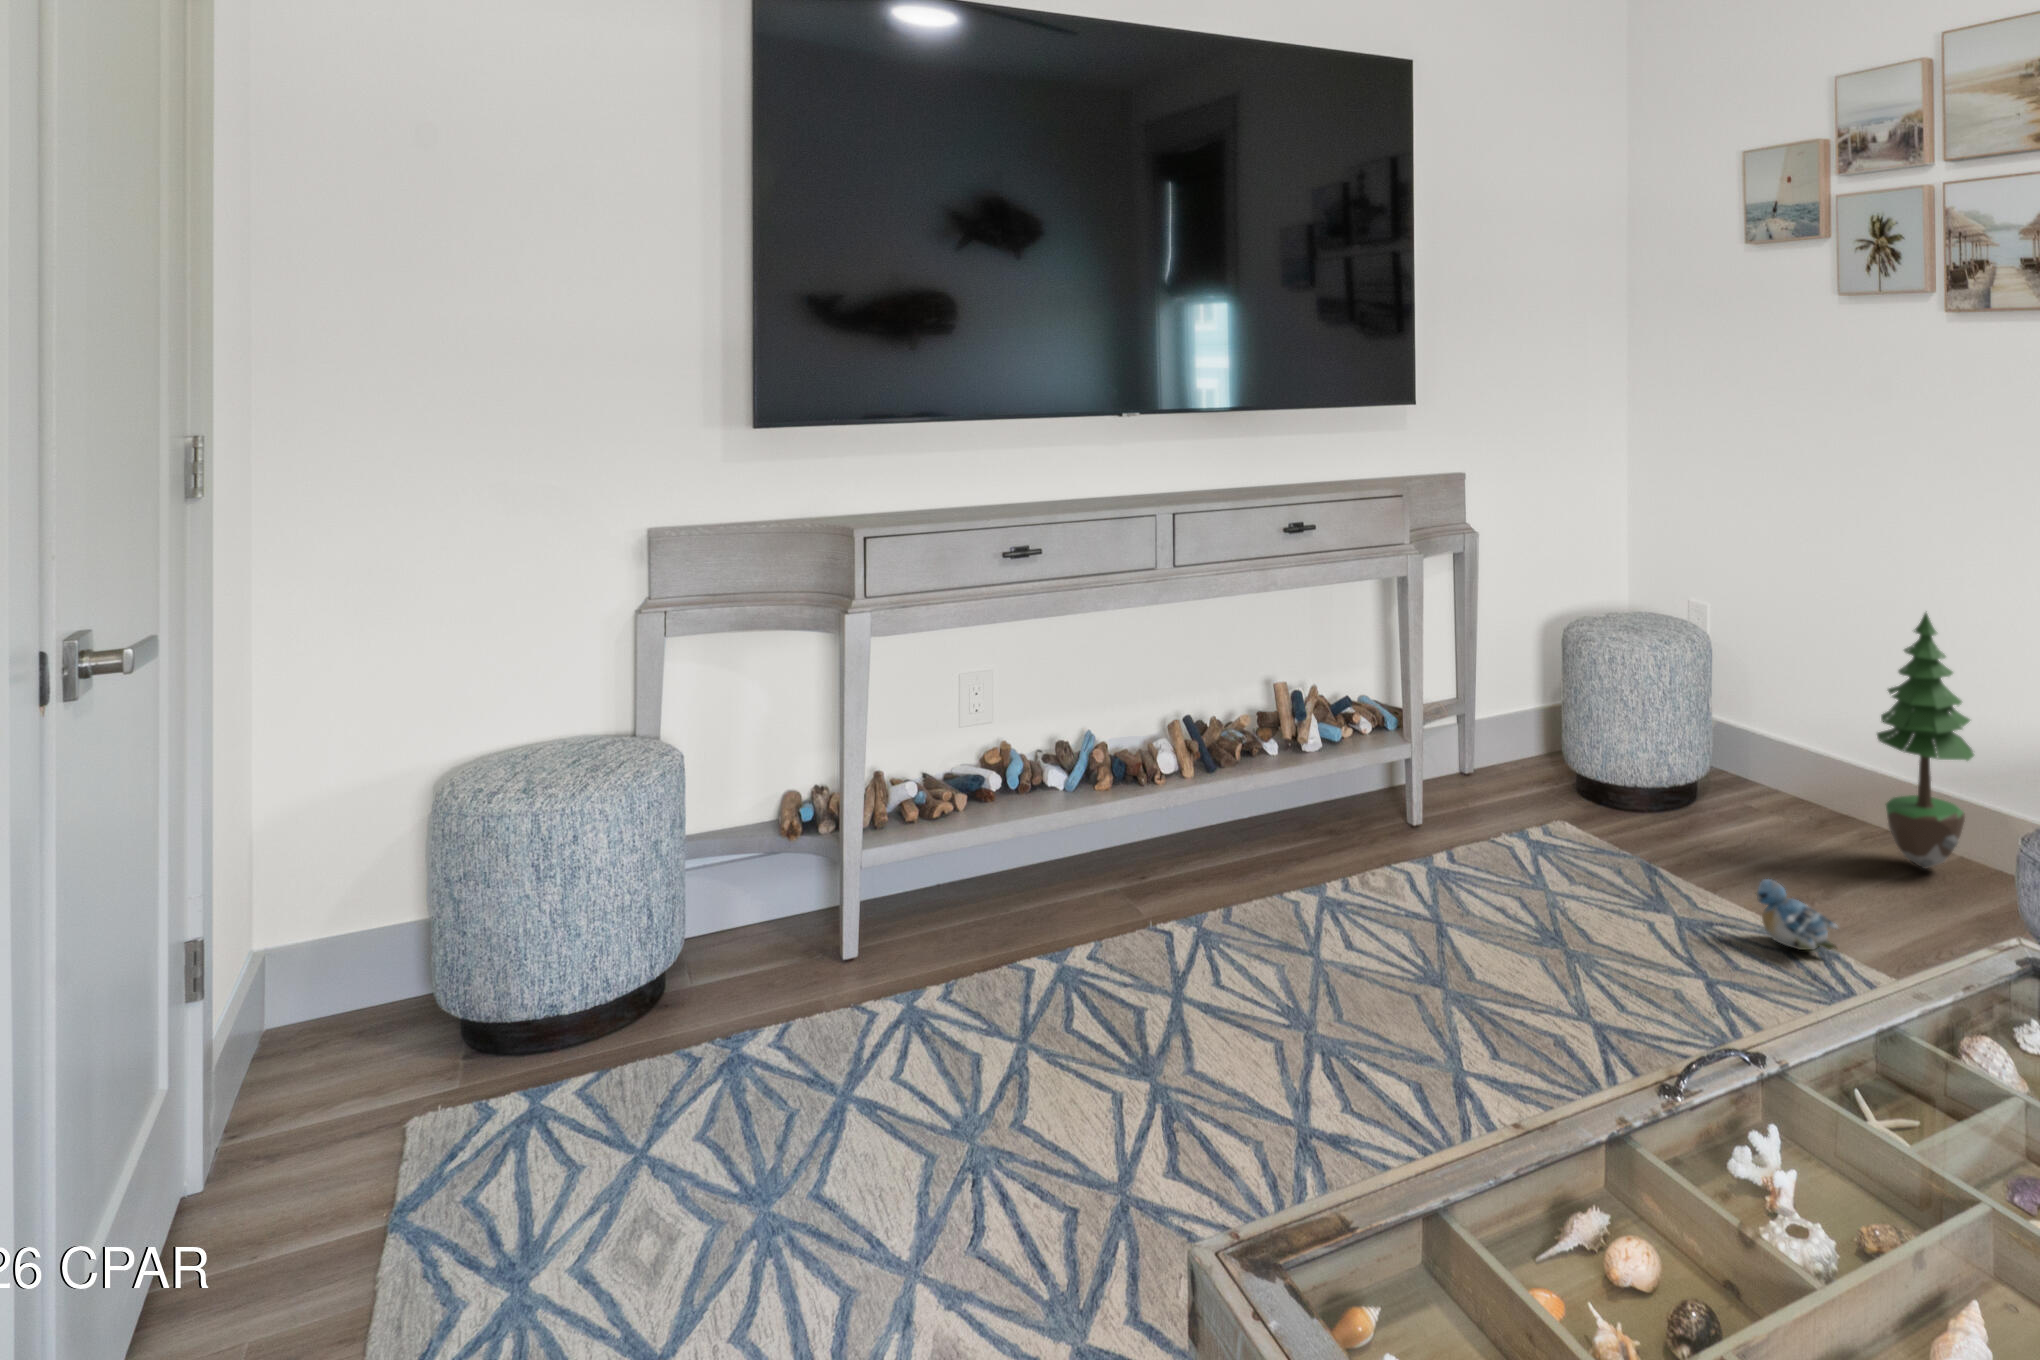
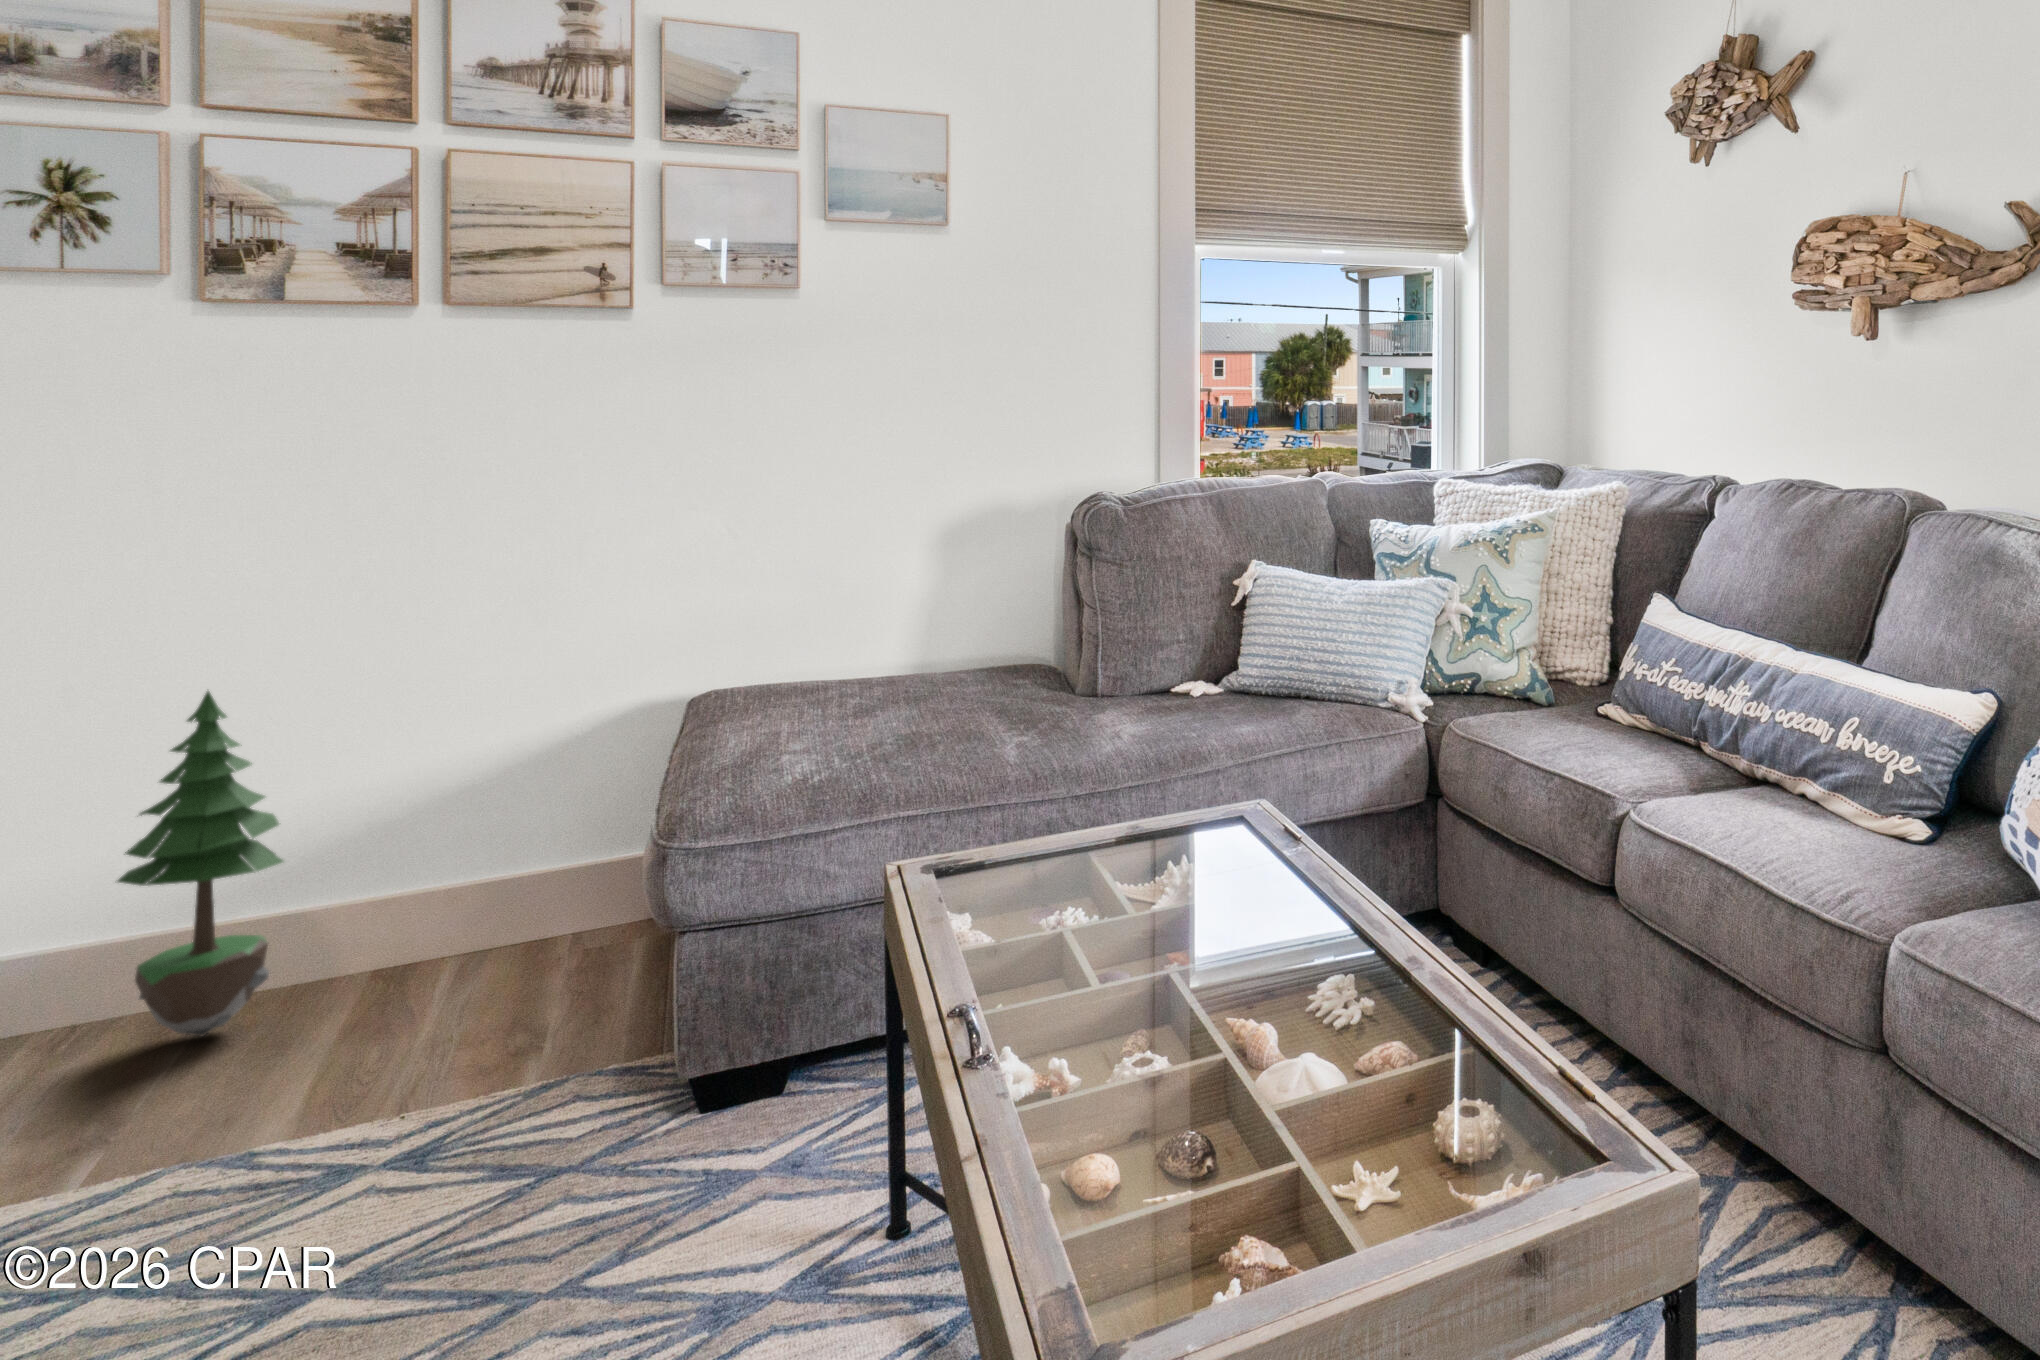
plush toy: present [1756,879,1838,950] -> none [89,1104,259,1189]

